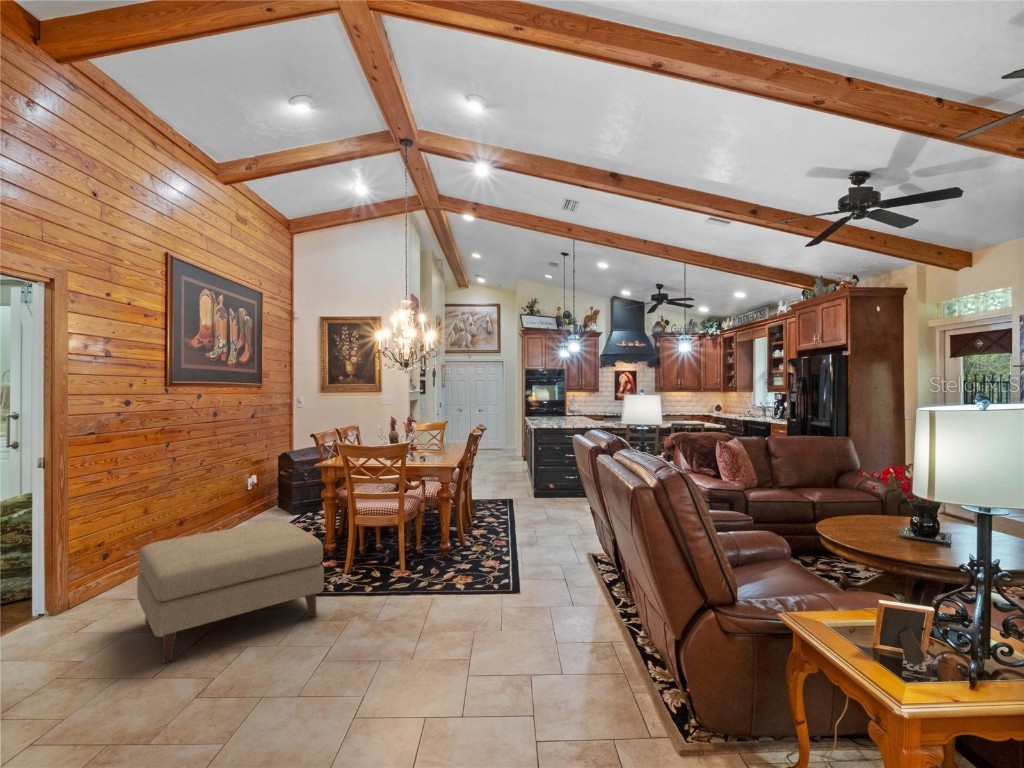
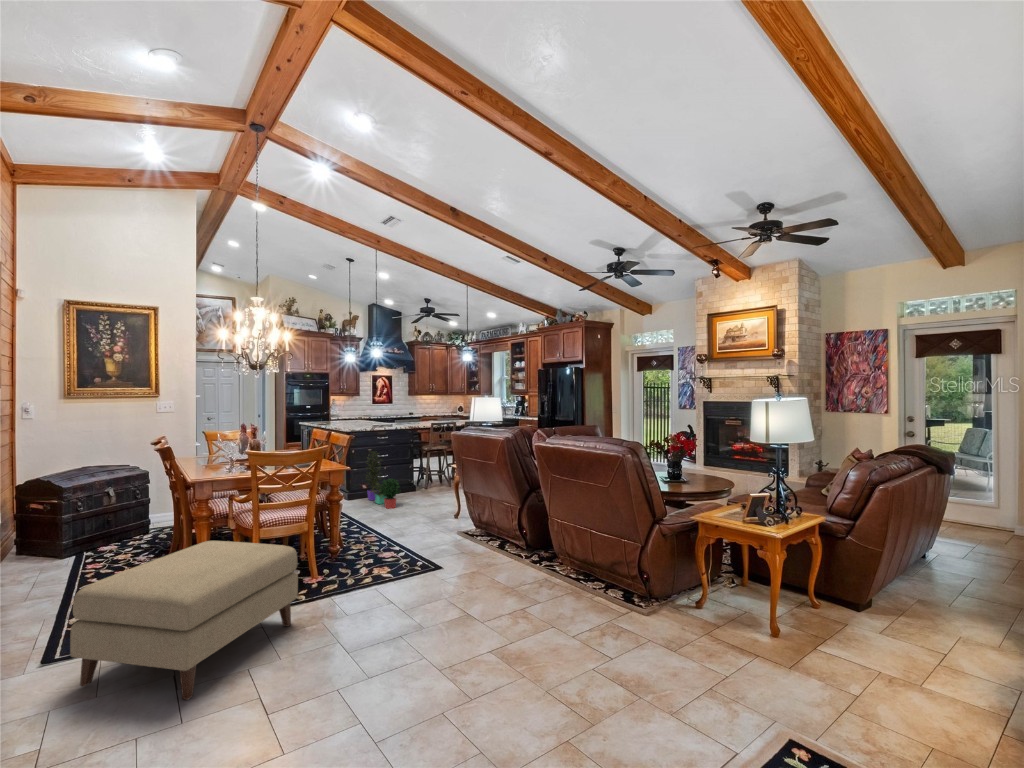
potted plant: none [548,448,572,512] -> present [366,452,400,509]

